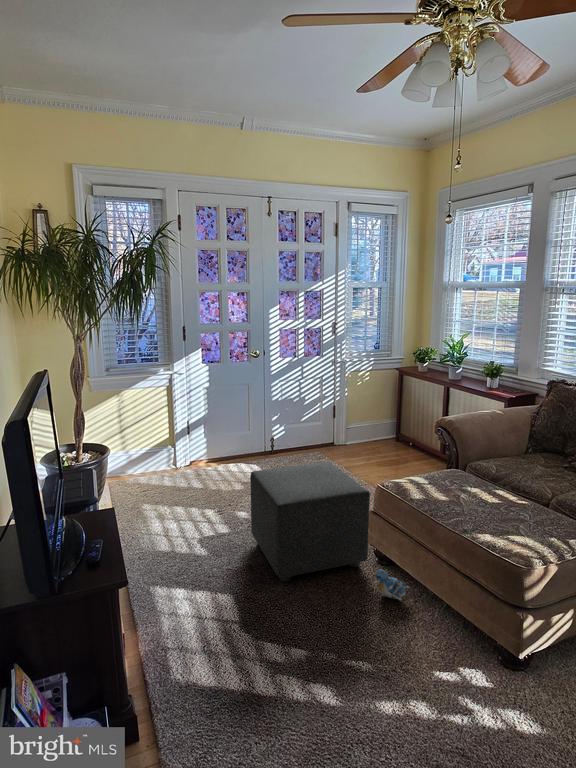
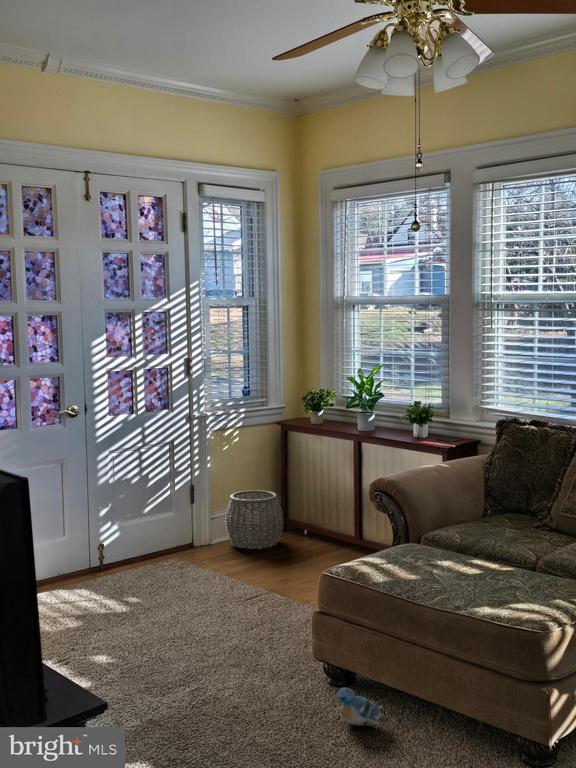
woven basket: none [354,412,394,452] -> present [225,490,283,549]
ottoman: present [250,461,370,582] -> none [126,554,314,734]

